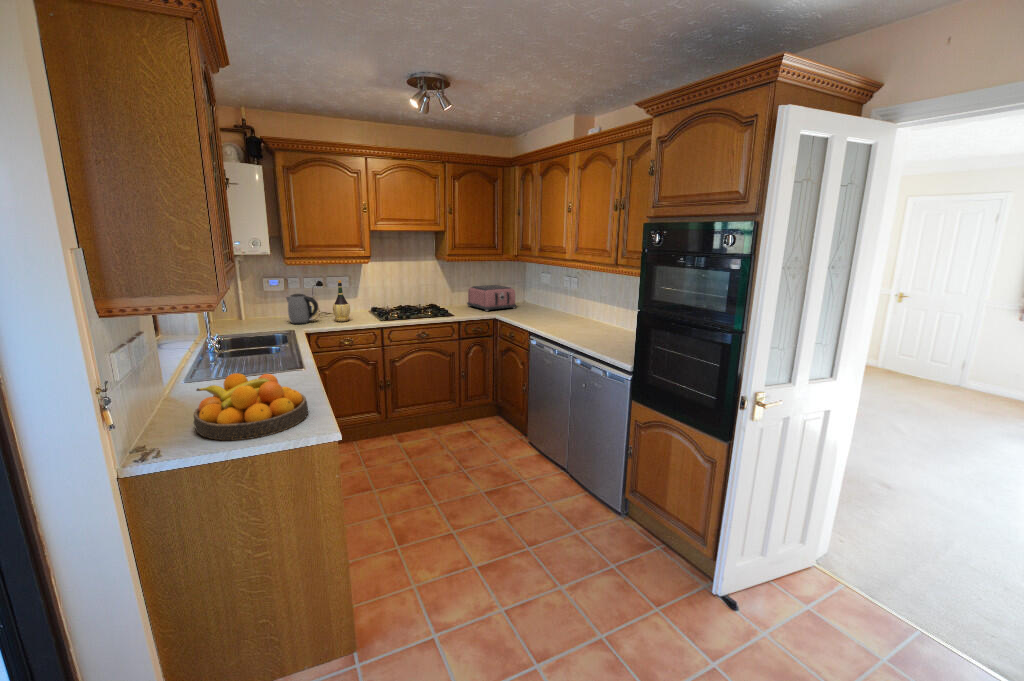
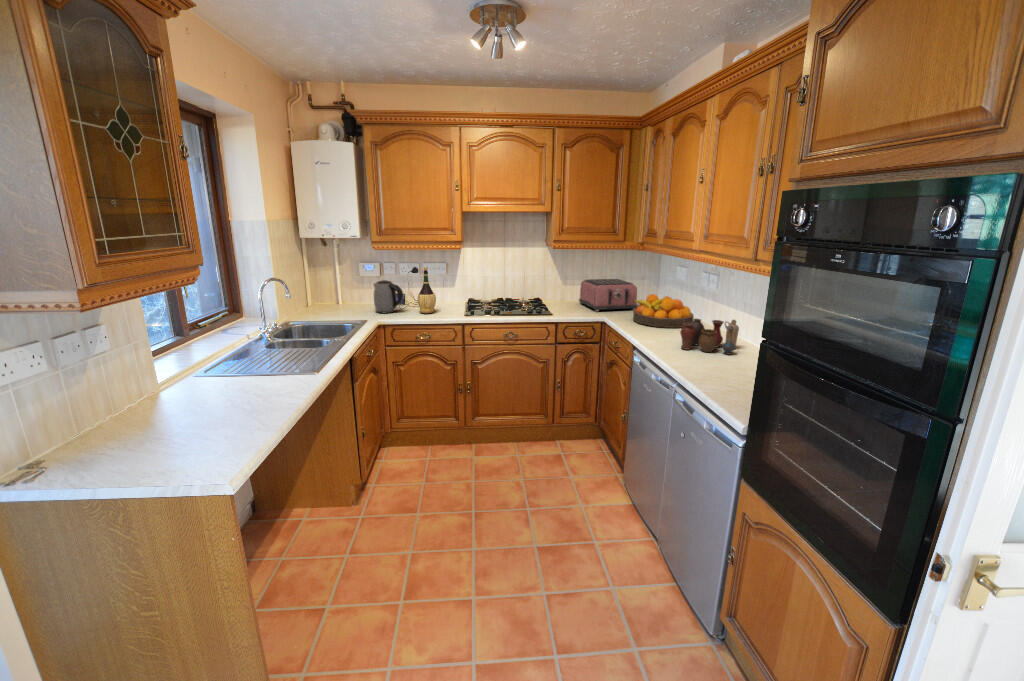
vase: none [565,308,602,332] -> present [680,319,739,355]
fruit bowl: present [194,373,308,440] -> present [633,294,694,328]

